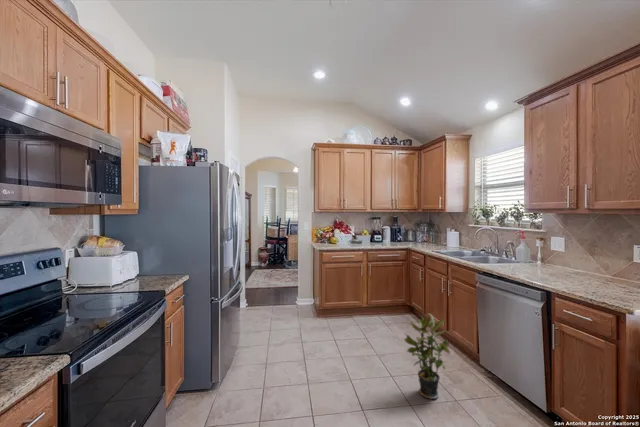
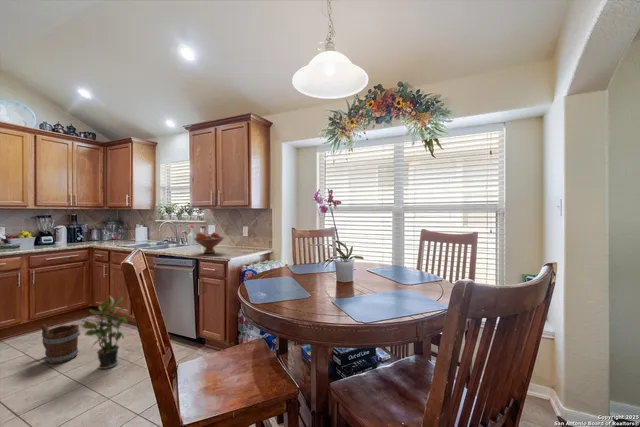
fruit bowl: none [540,249,600,285] -> present [195,232,224,253]
bucket: none [372,318,402,364] -> present [41,324,80,364]

